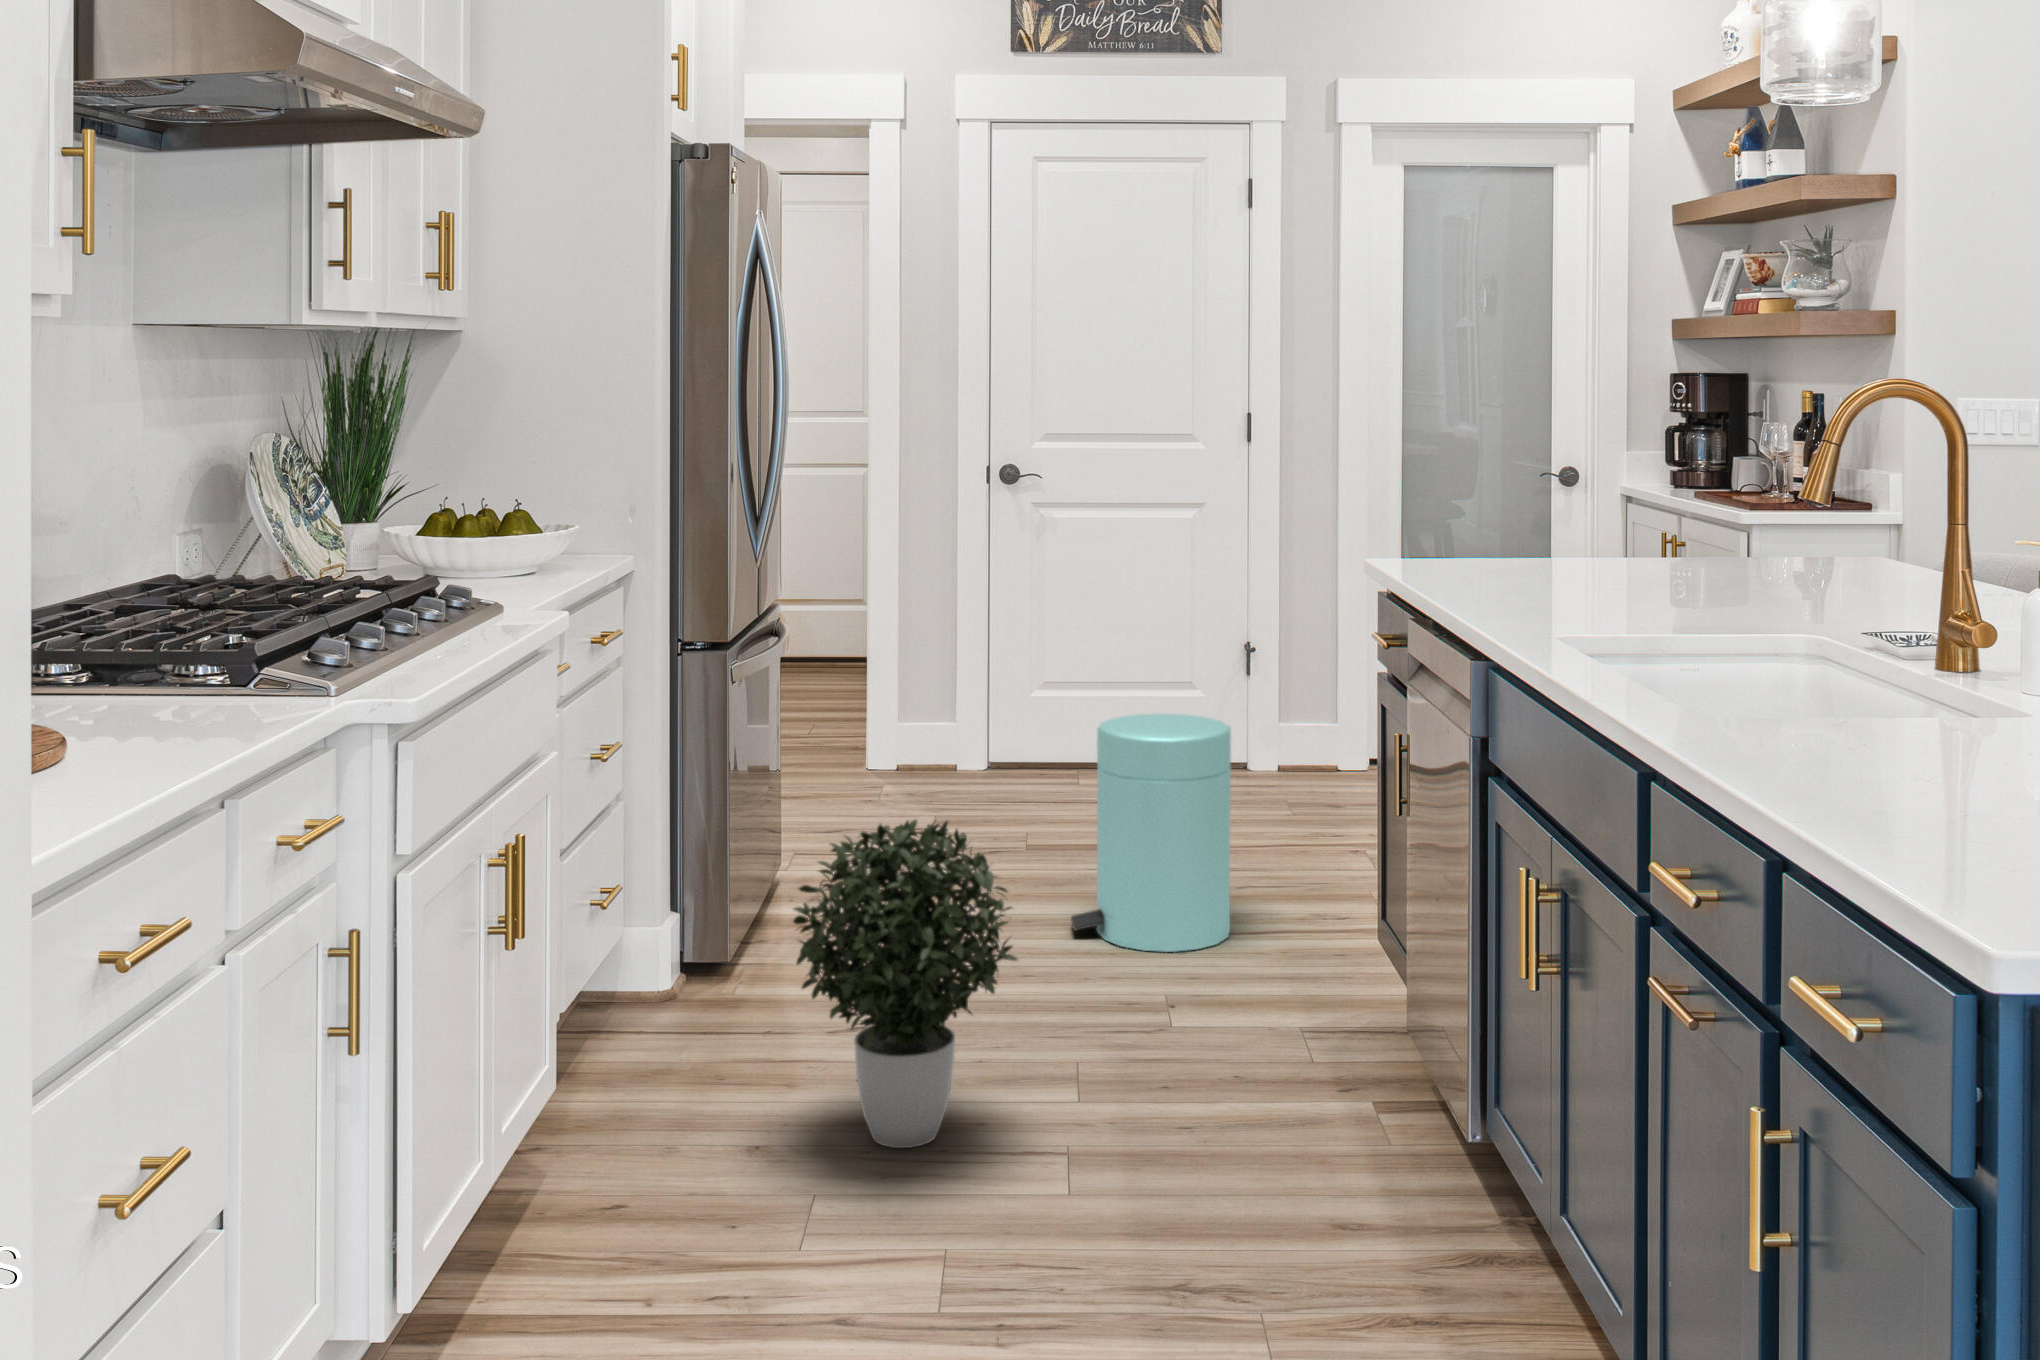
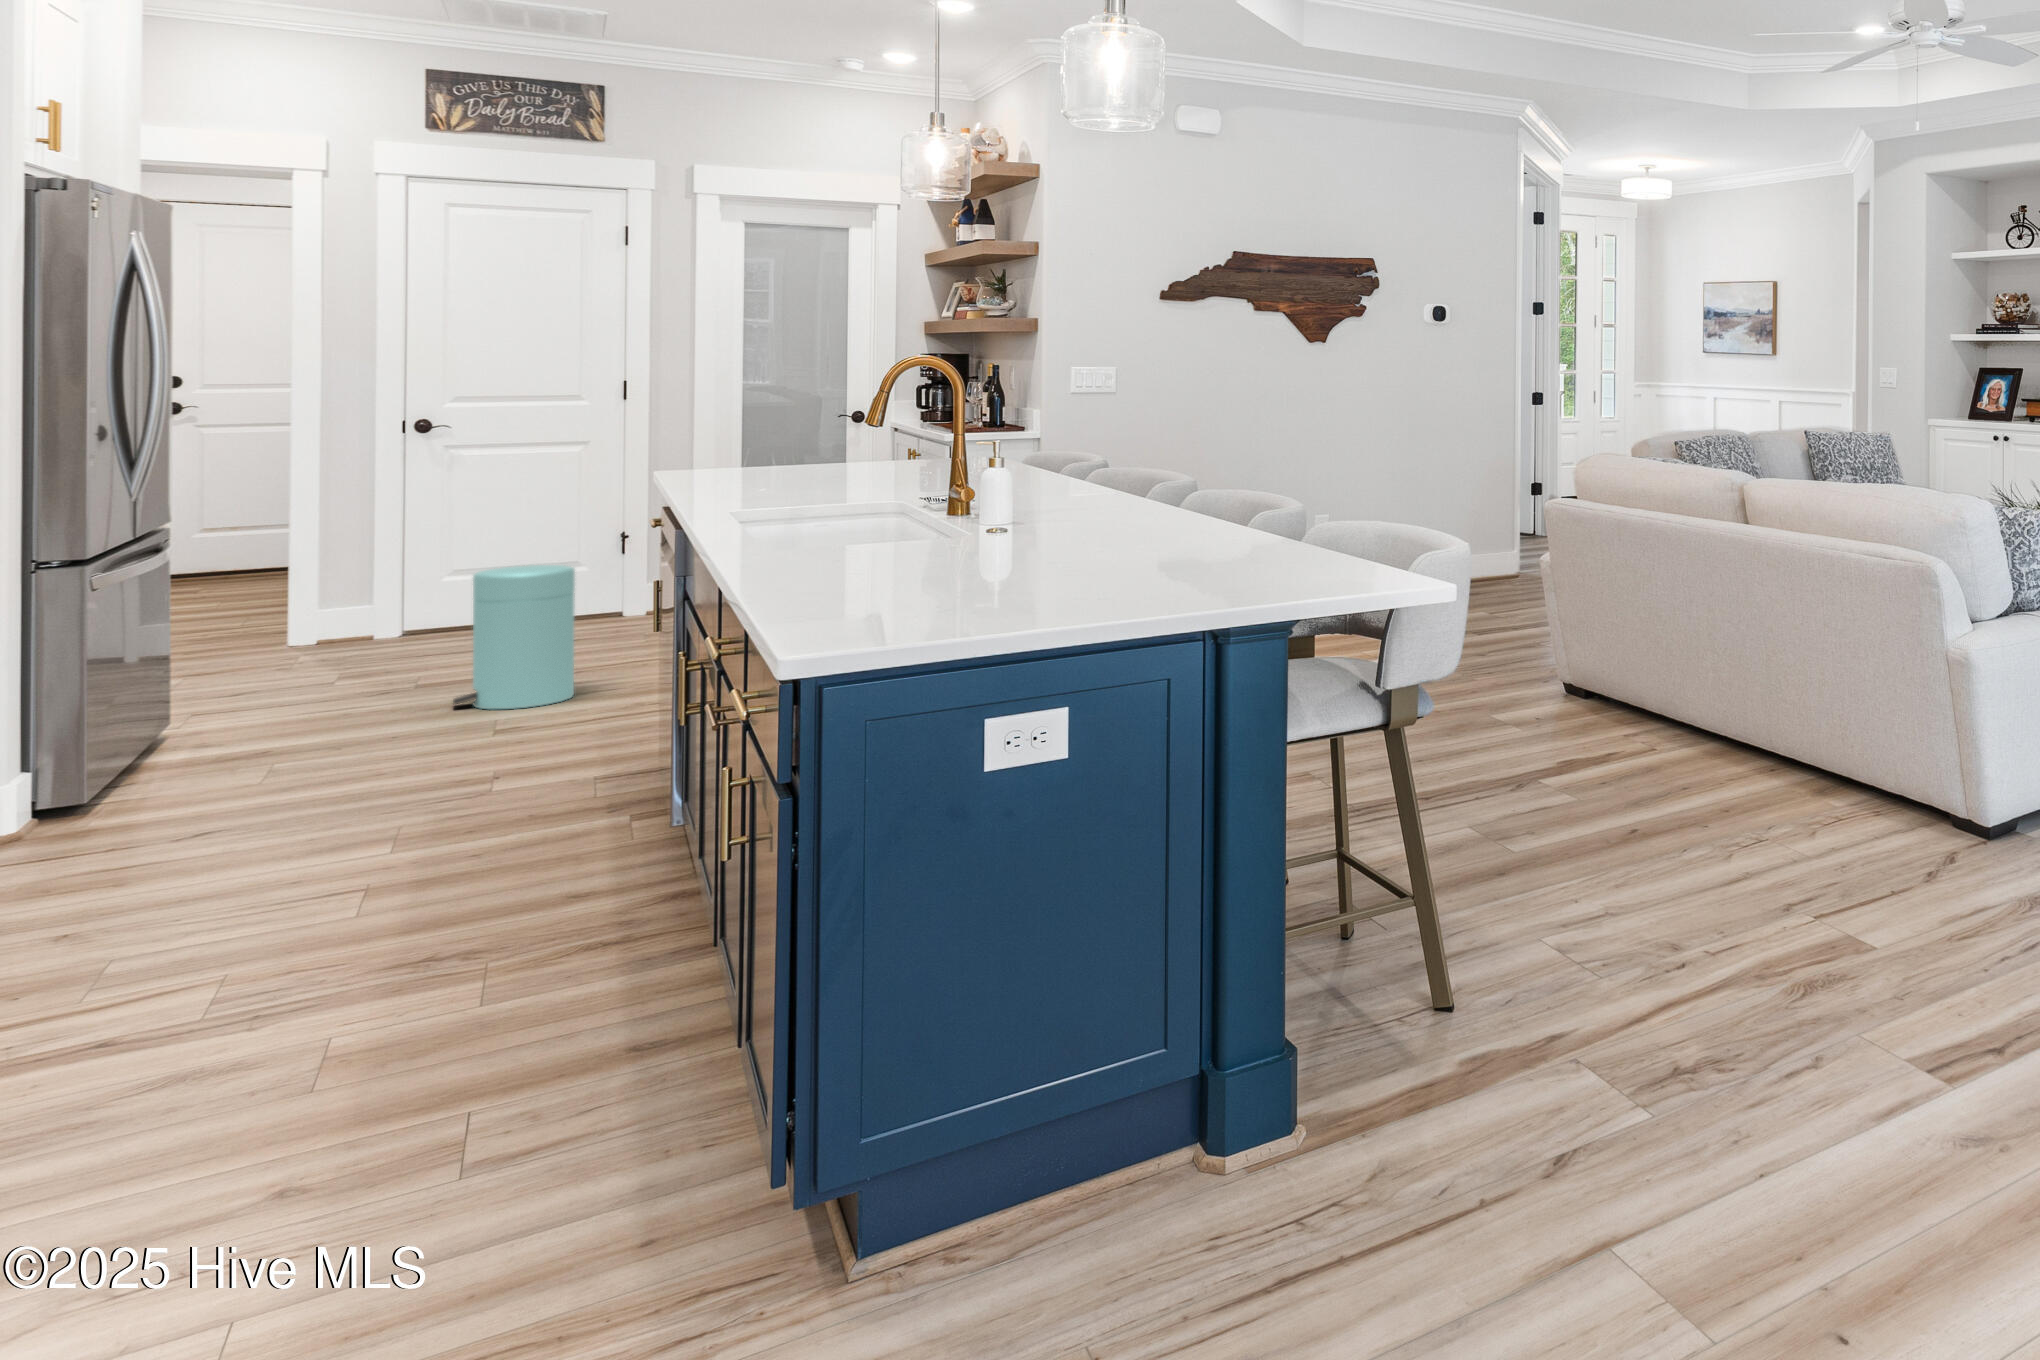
potted plant: present [794,820,1017,1148] -> none [216,603,389,798]

